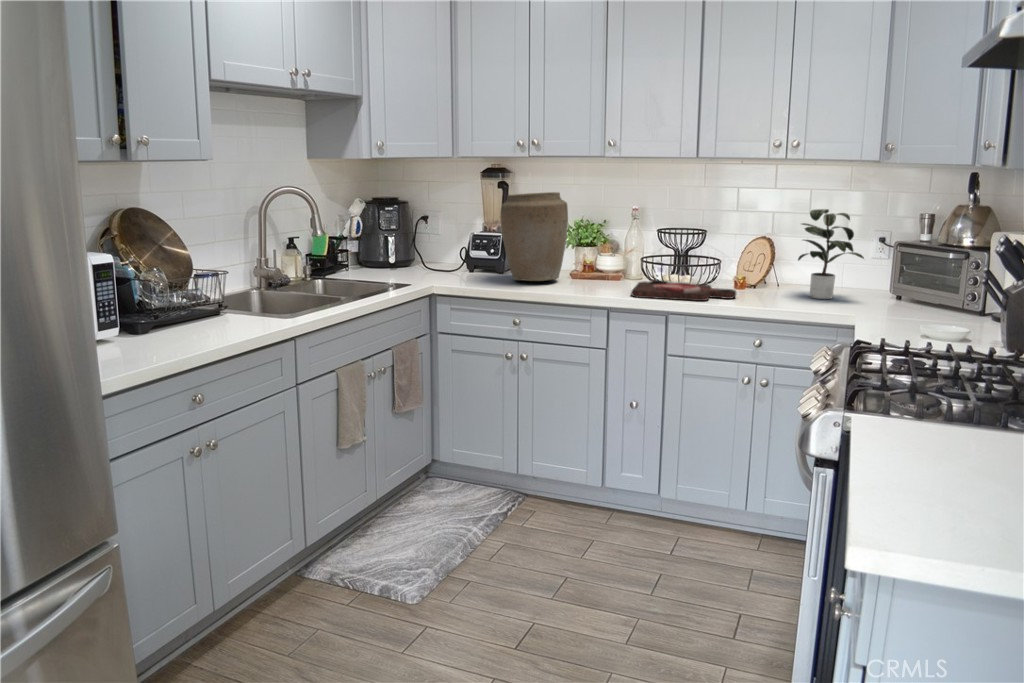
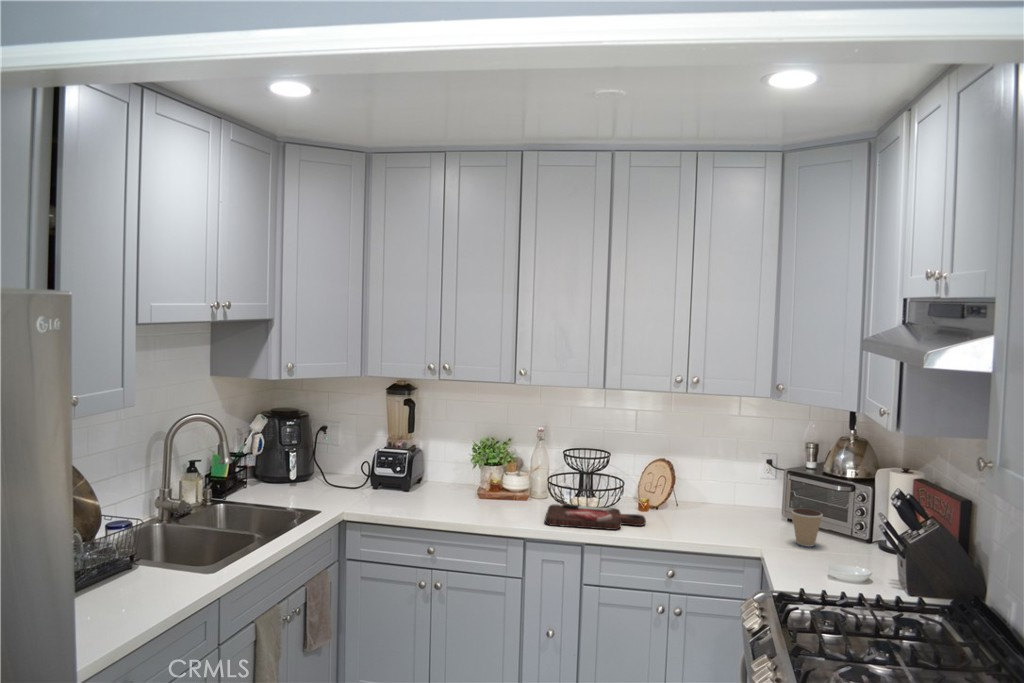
vase: present [501,192,568,281] -> none [411,413,478,505]
potted plant: present [798,209,864,299] -> none [690,439,772,524]
coffee cup: none [893,278,928,316] -> present [792,508,823,547]

